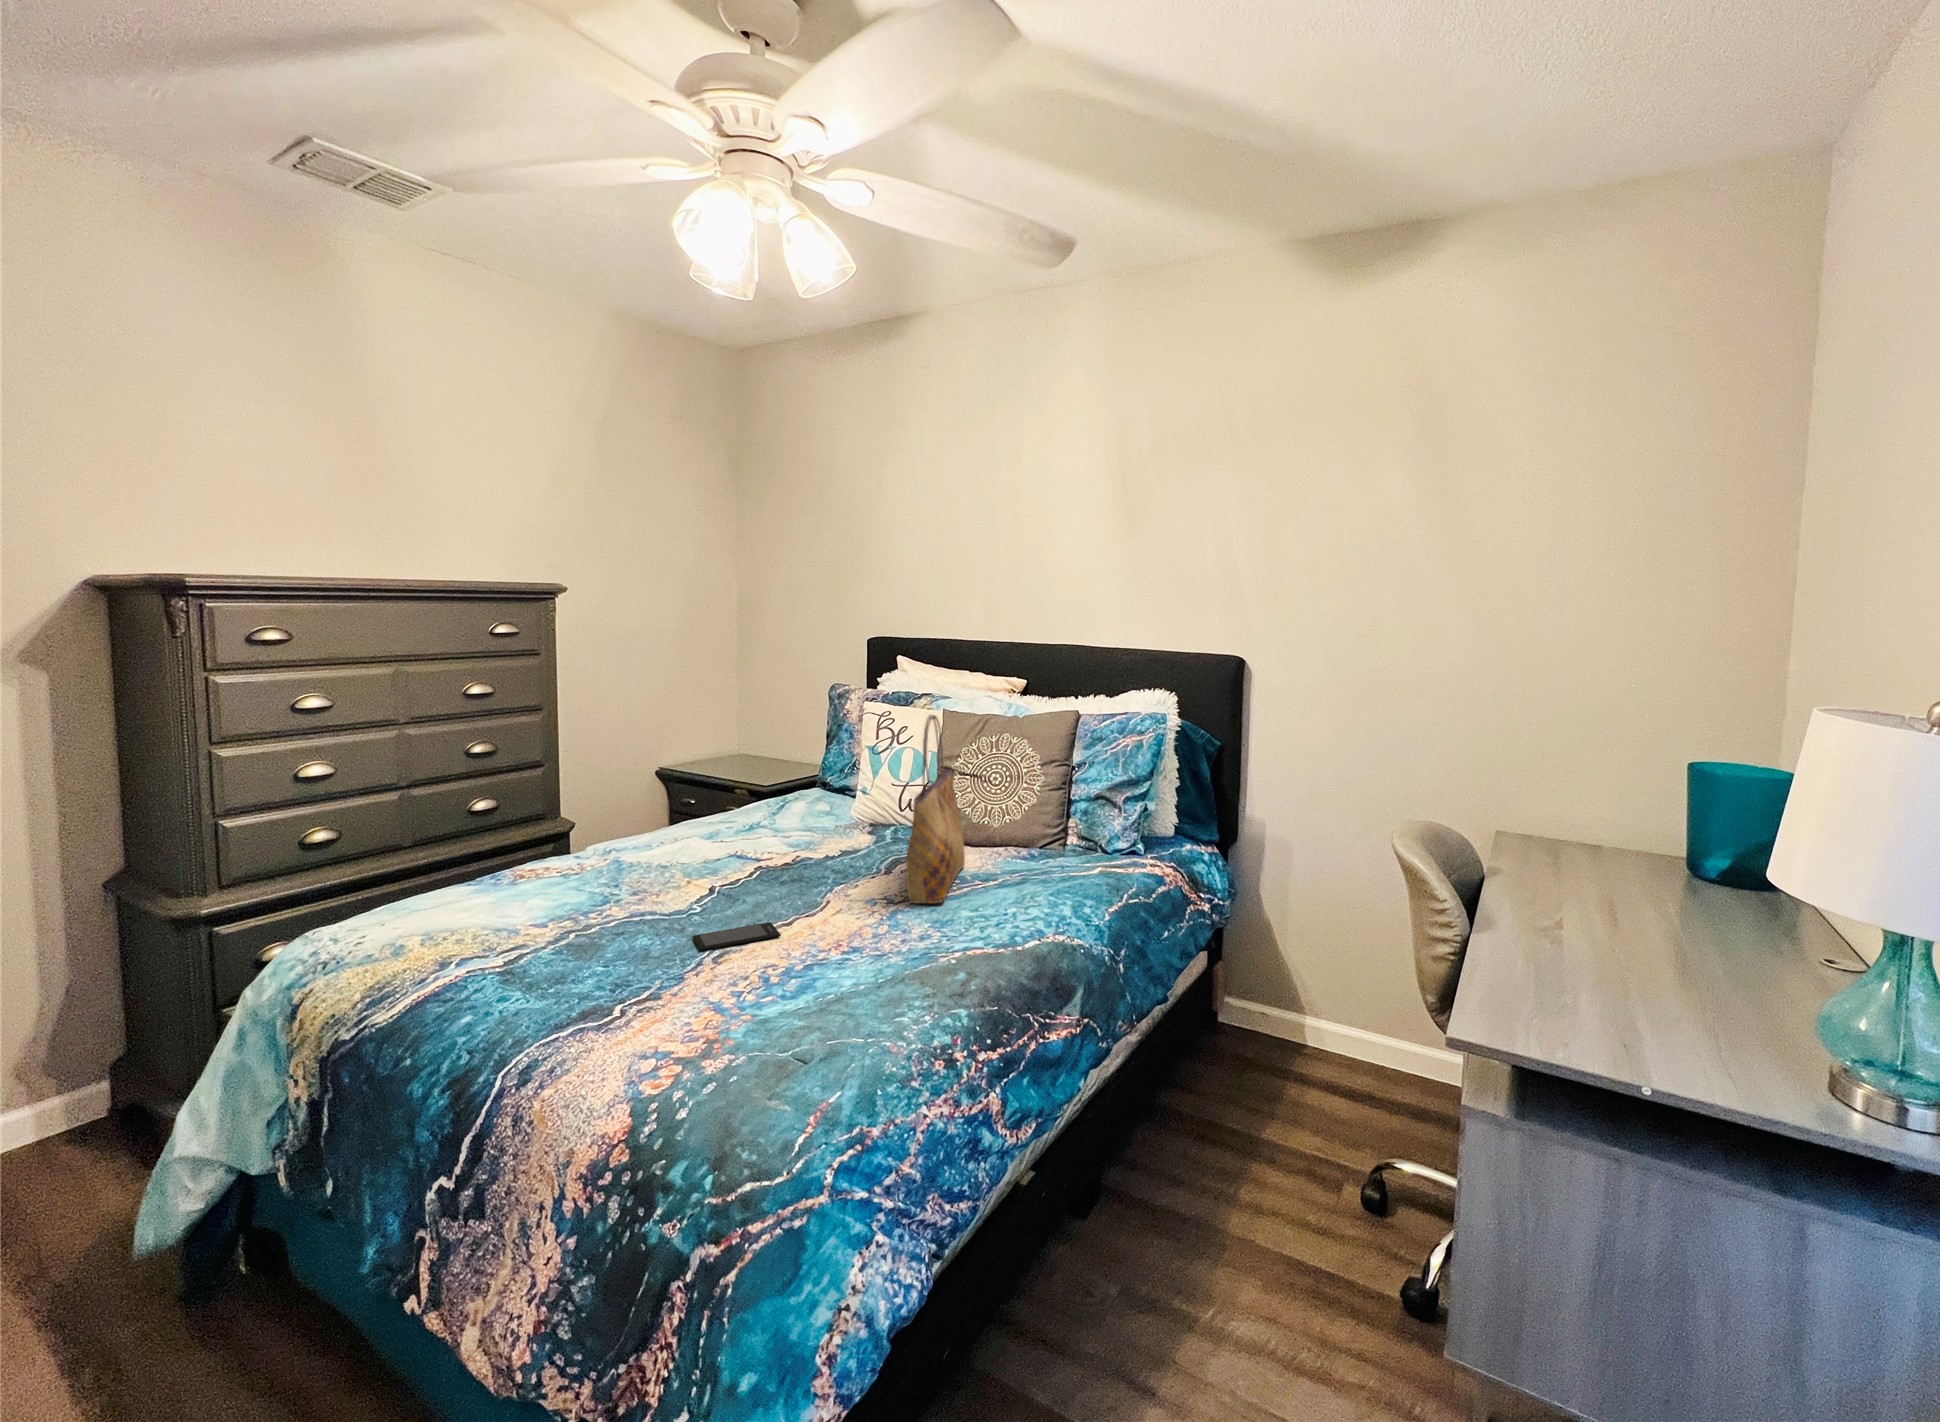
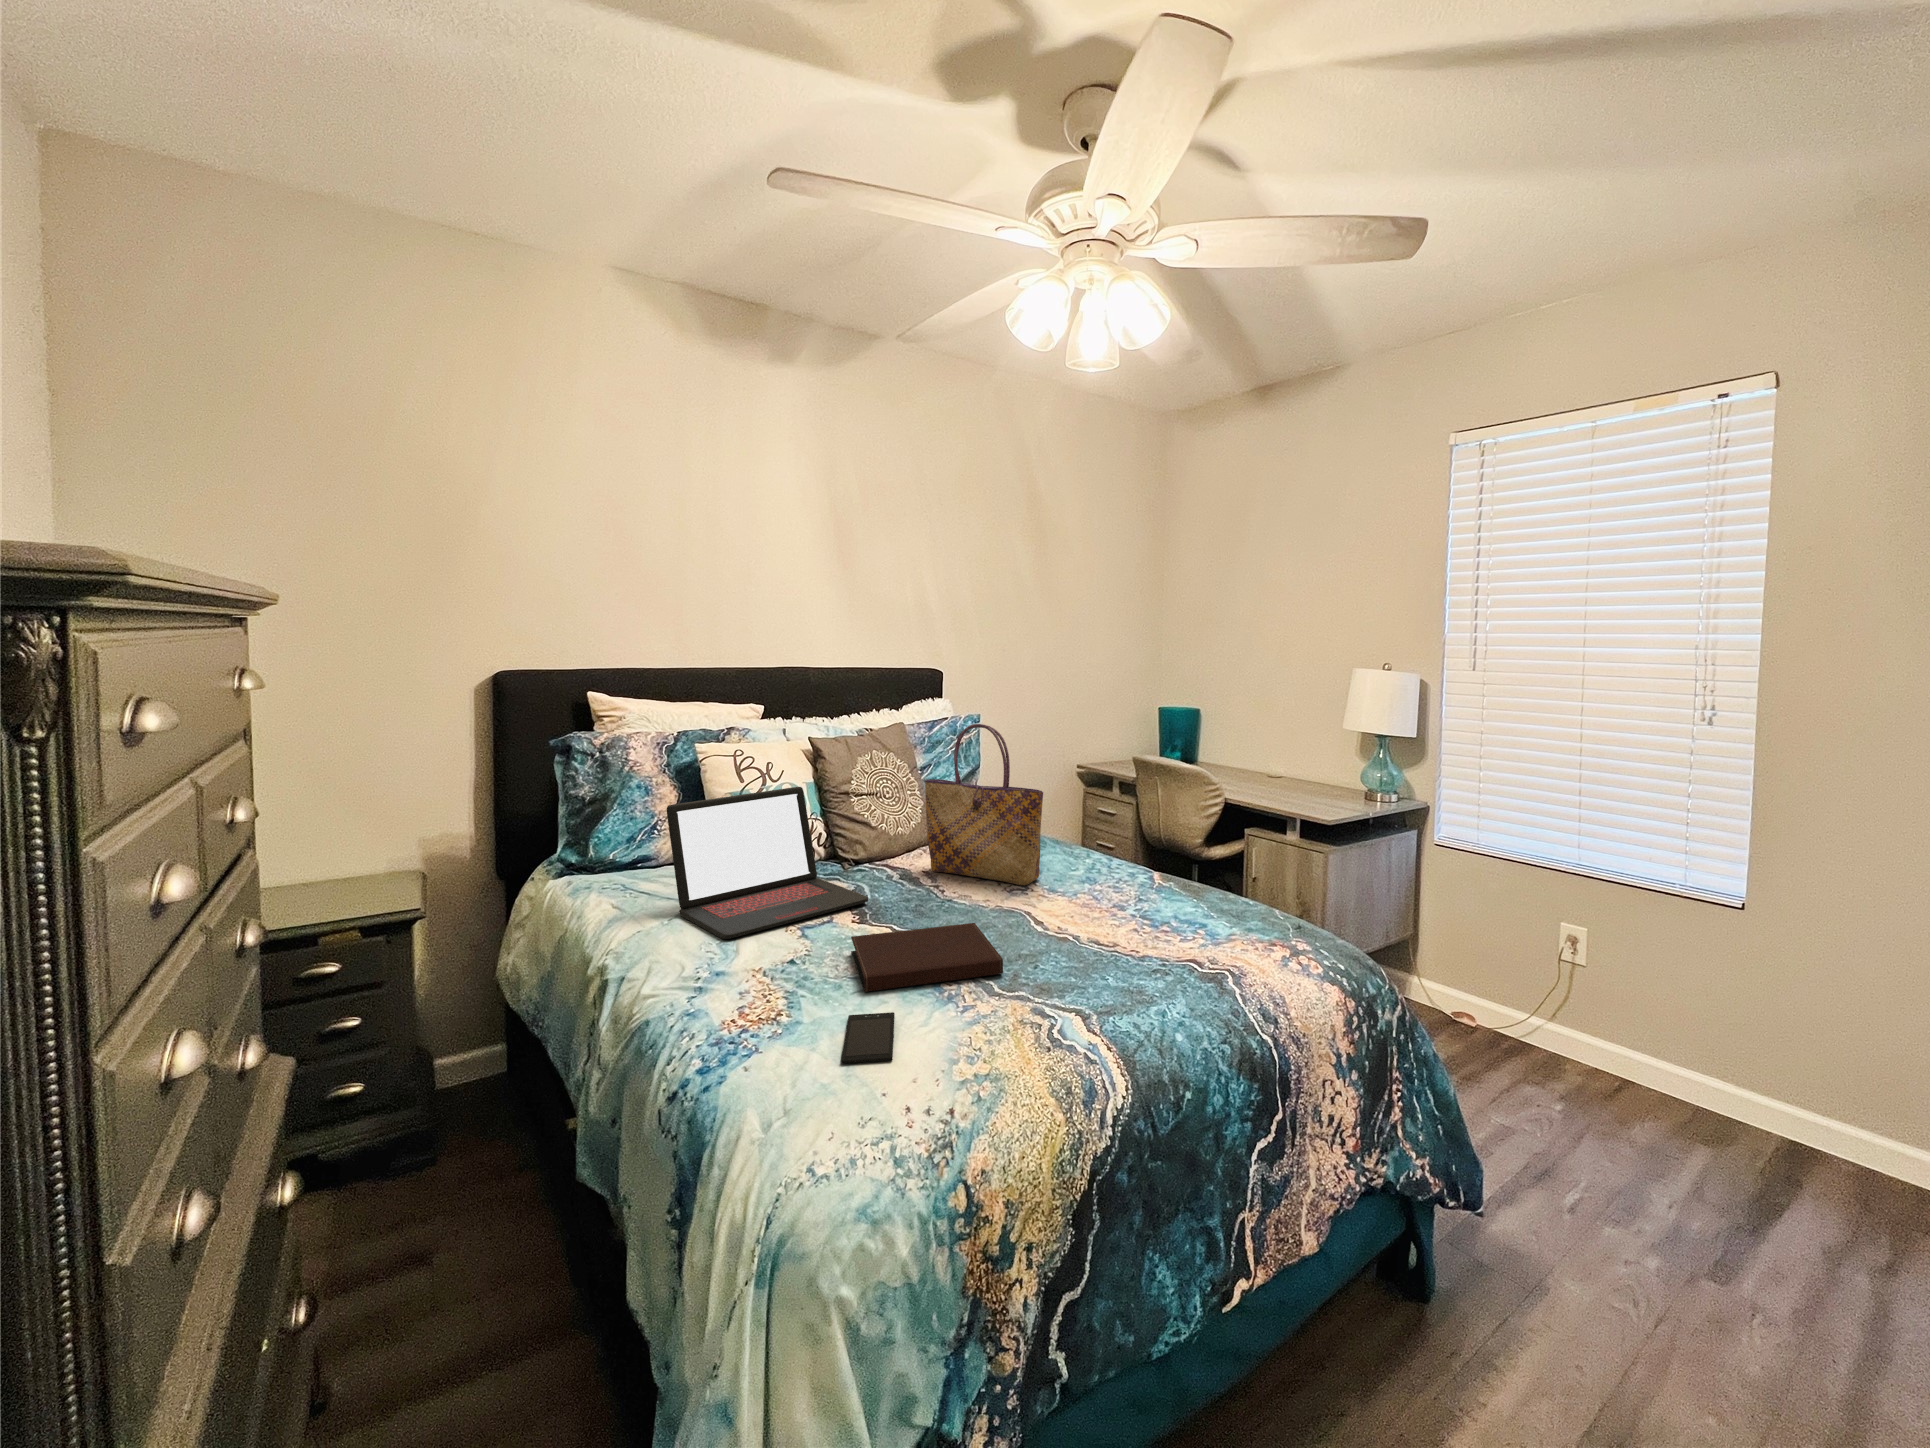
laptop: none [704,740,875,859] -> present [666,787,868,939]
notebook: none [585,864,724,928] -> present [851,923,1003,992]
smartphone: present [692,922,781,951] -> present [841,1012,895,1064]

